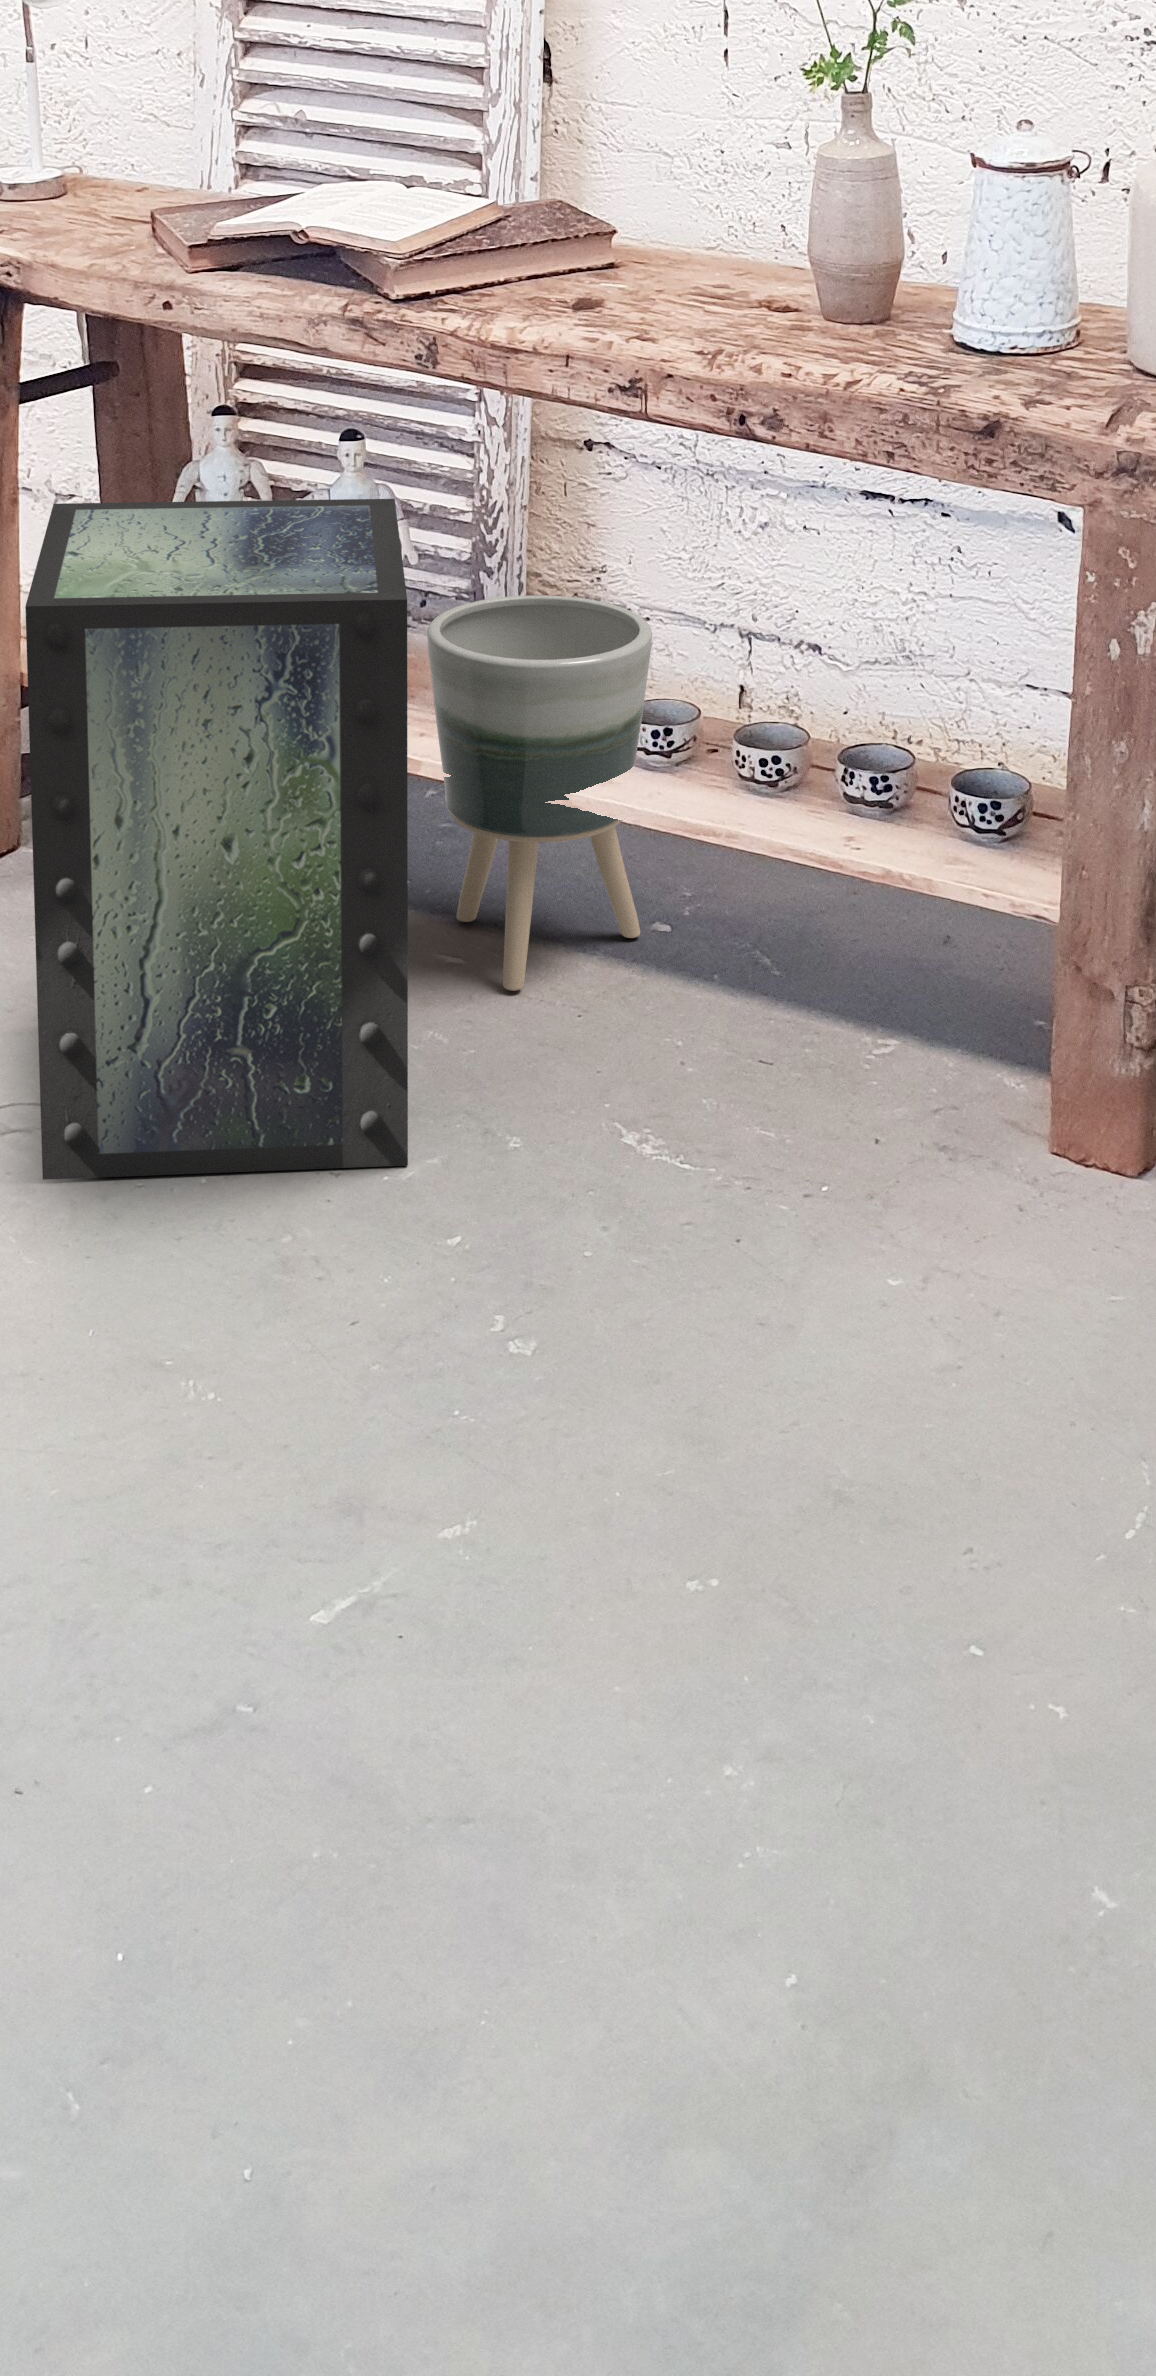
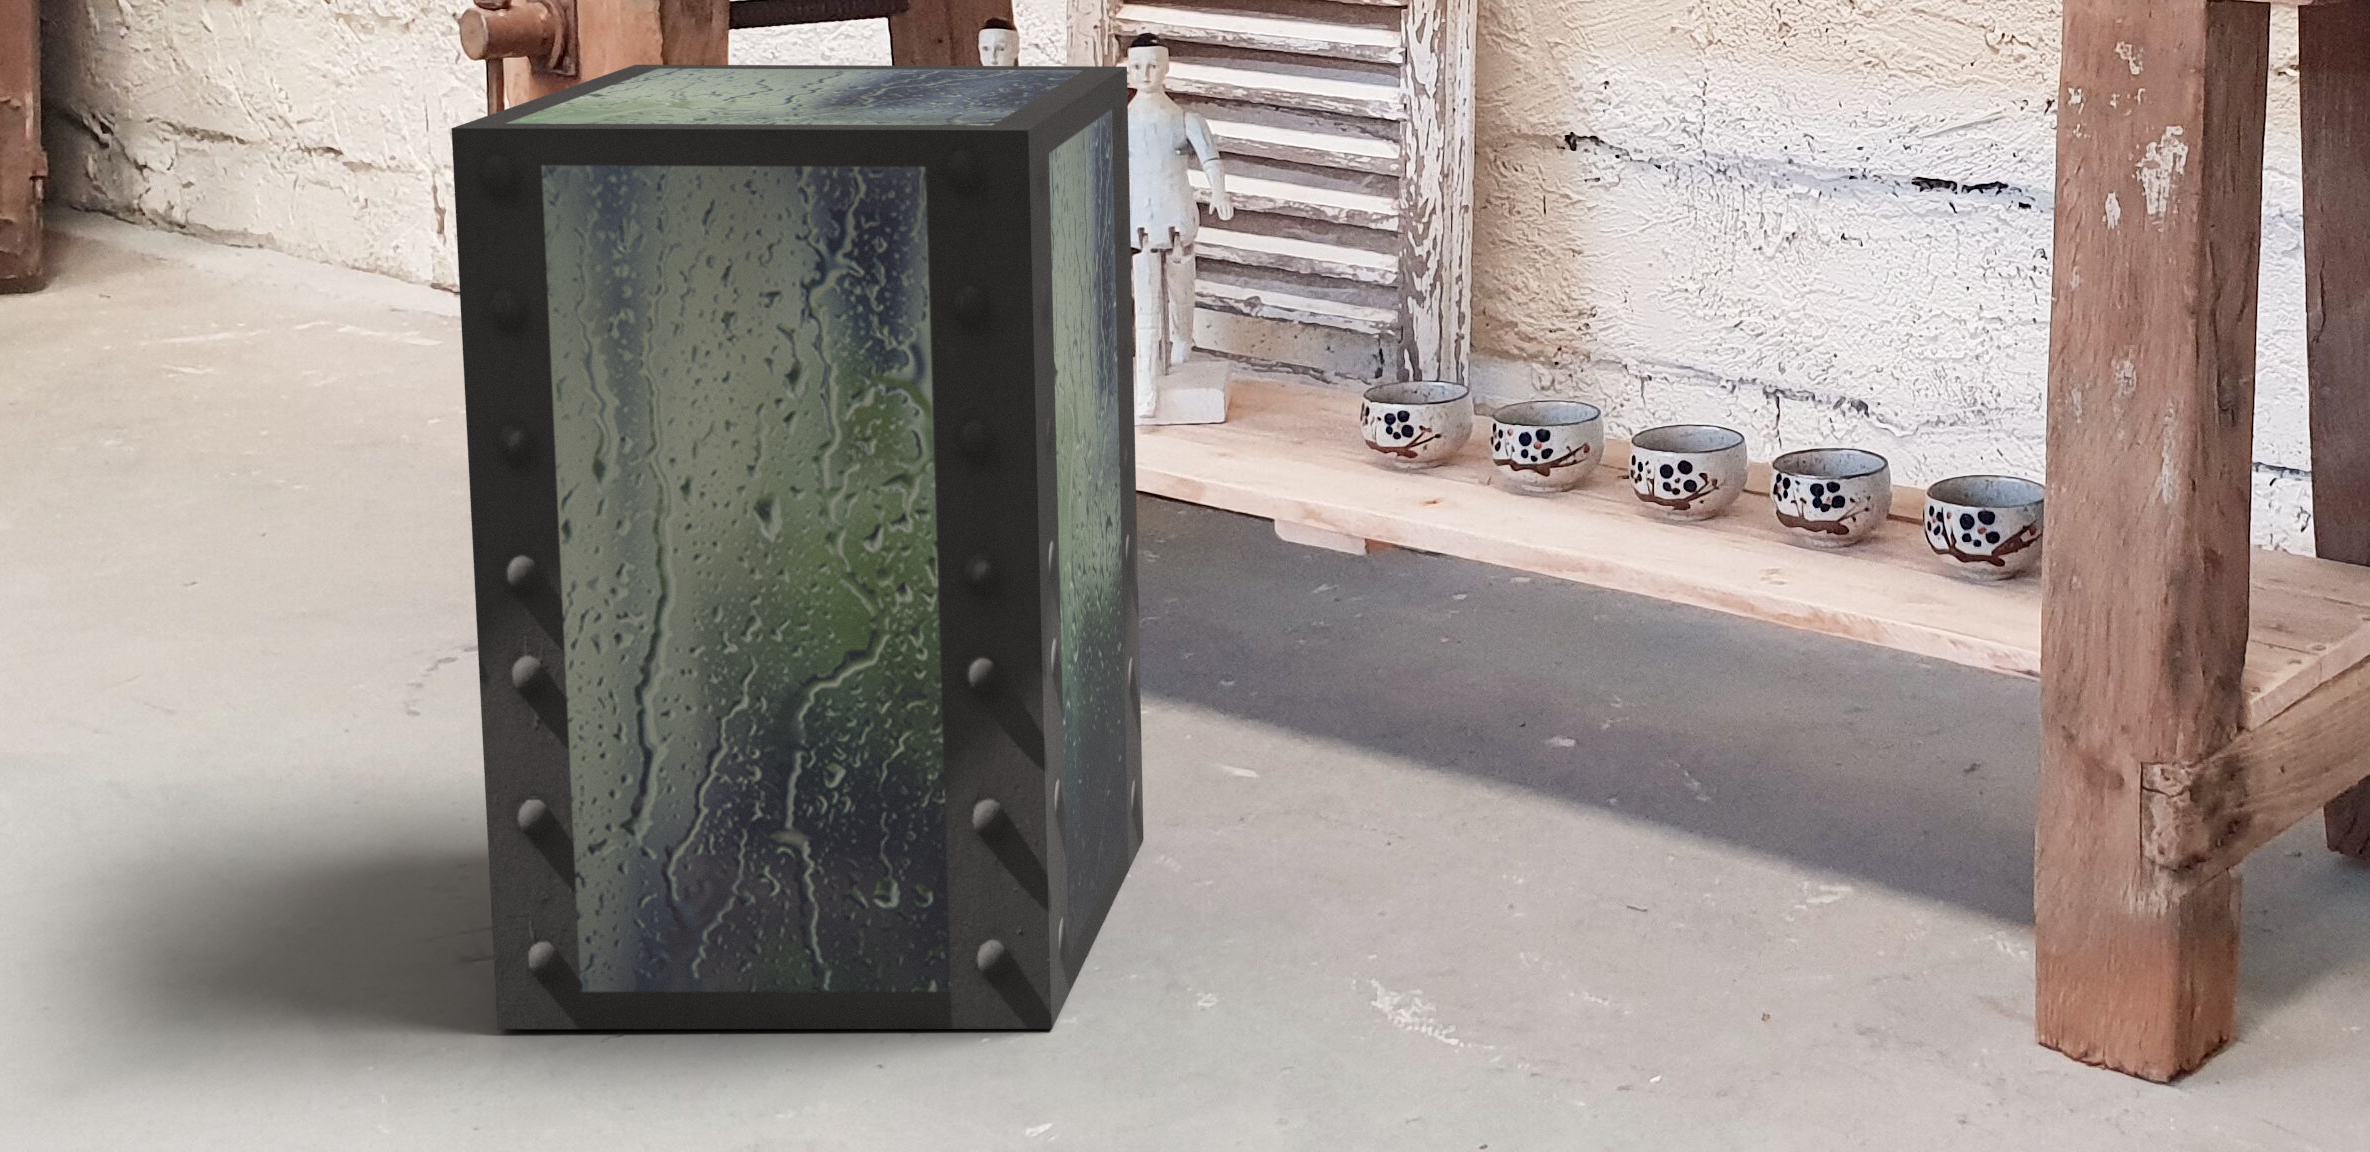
planter: present [427,595,652,991] -> none [1216,268,1543,819]

